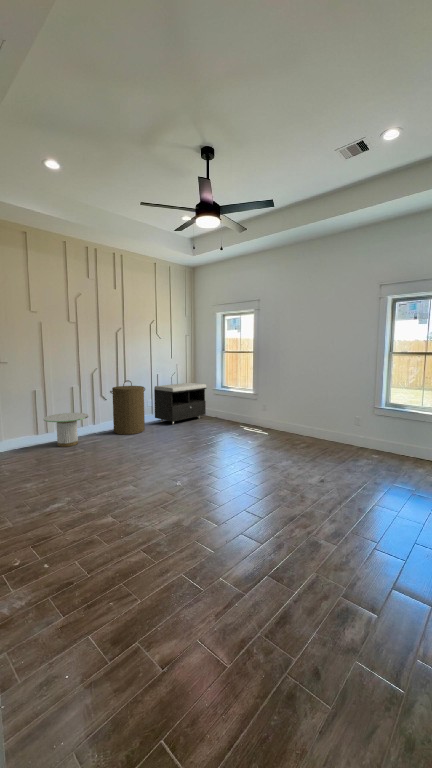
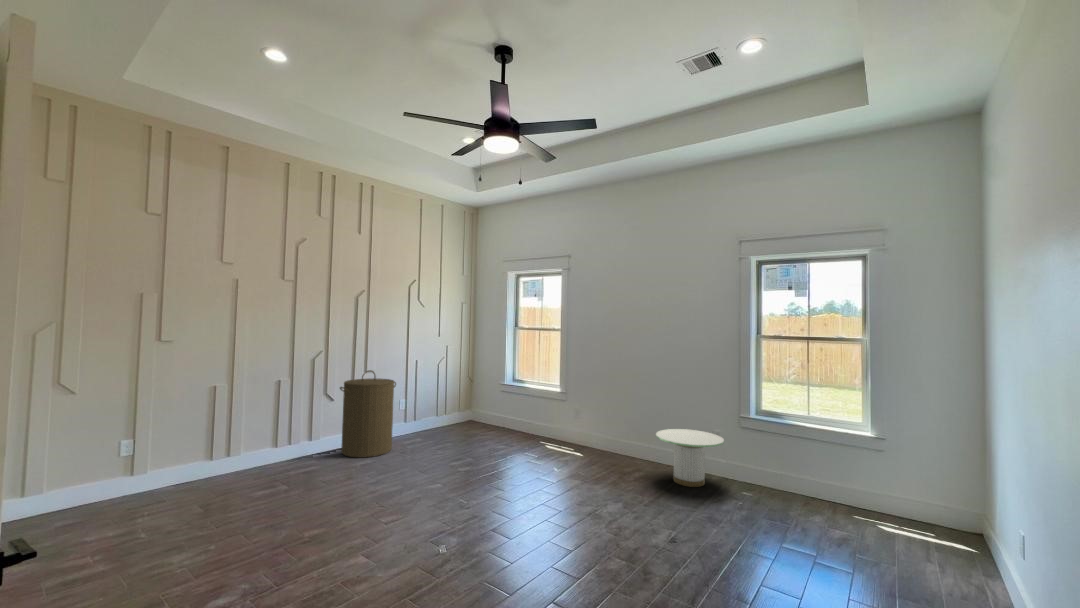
storage bench: present [154,383,206,424] -> none [409,374,490,439]
side table: present [43,413,89,447] -> present [656,429,724,487]

